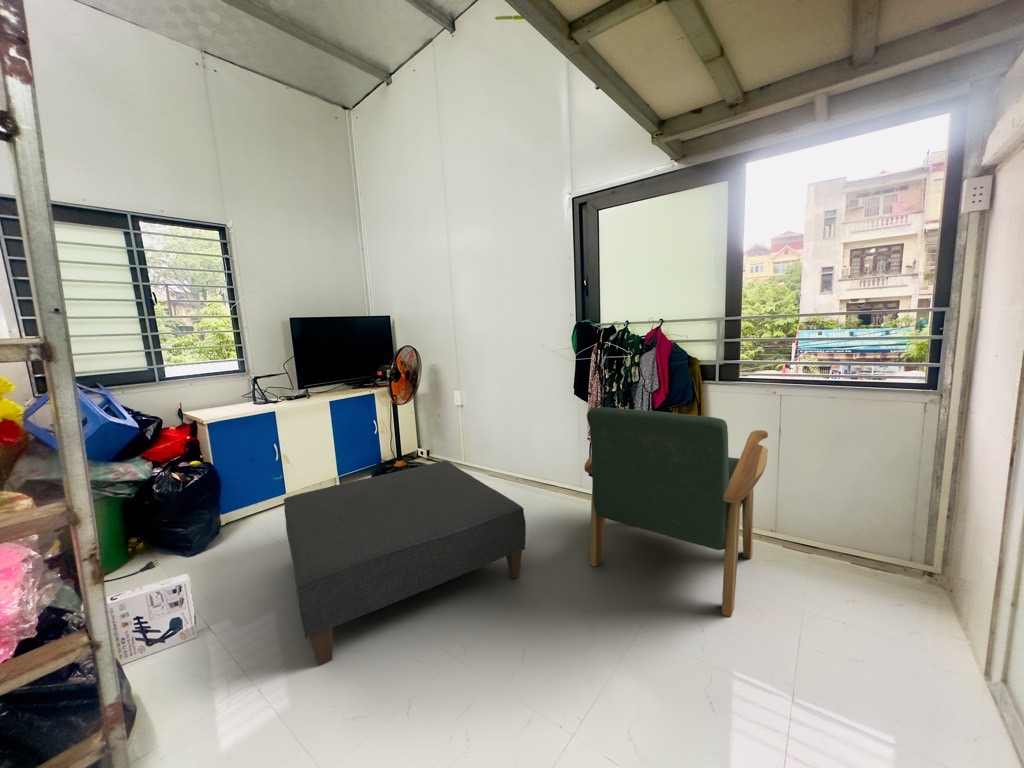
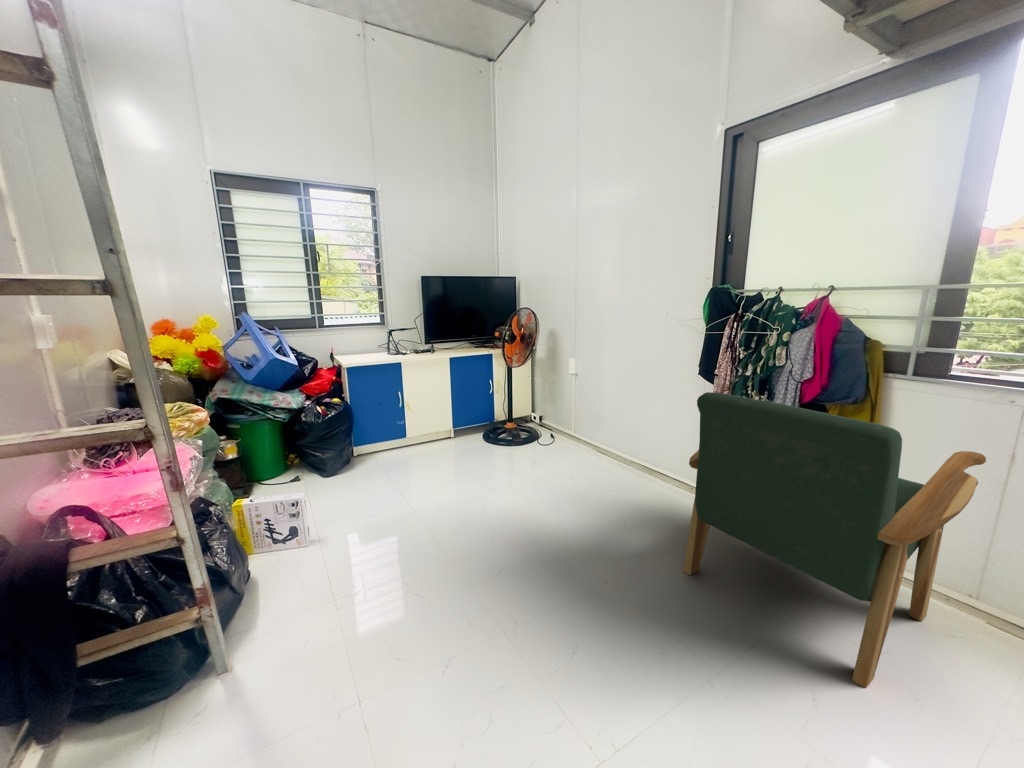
ottoman: present [284,461,526,665] -> none [378,429,610,596]

